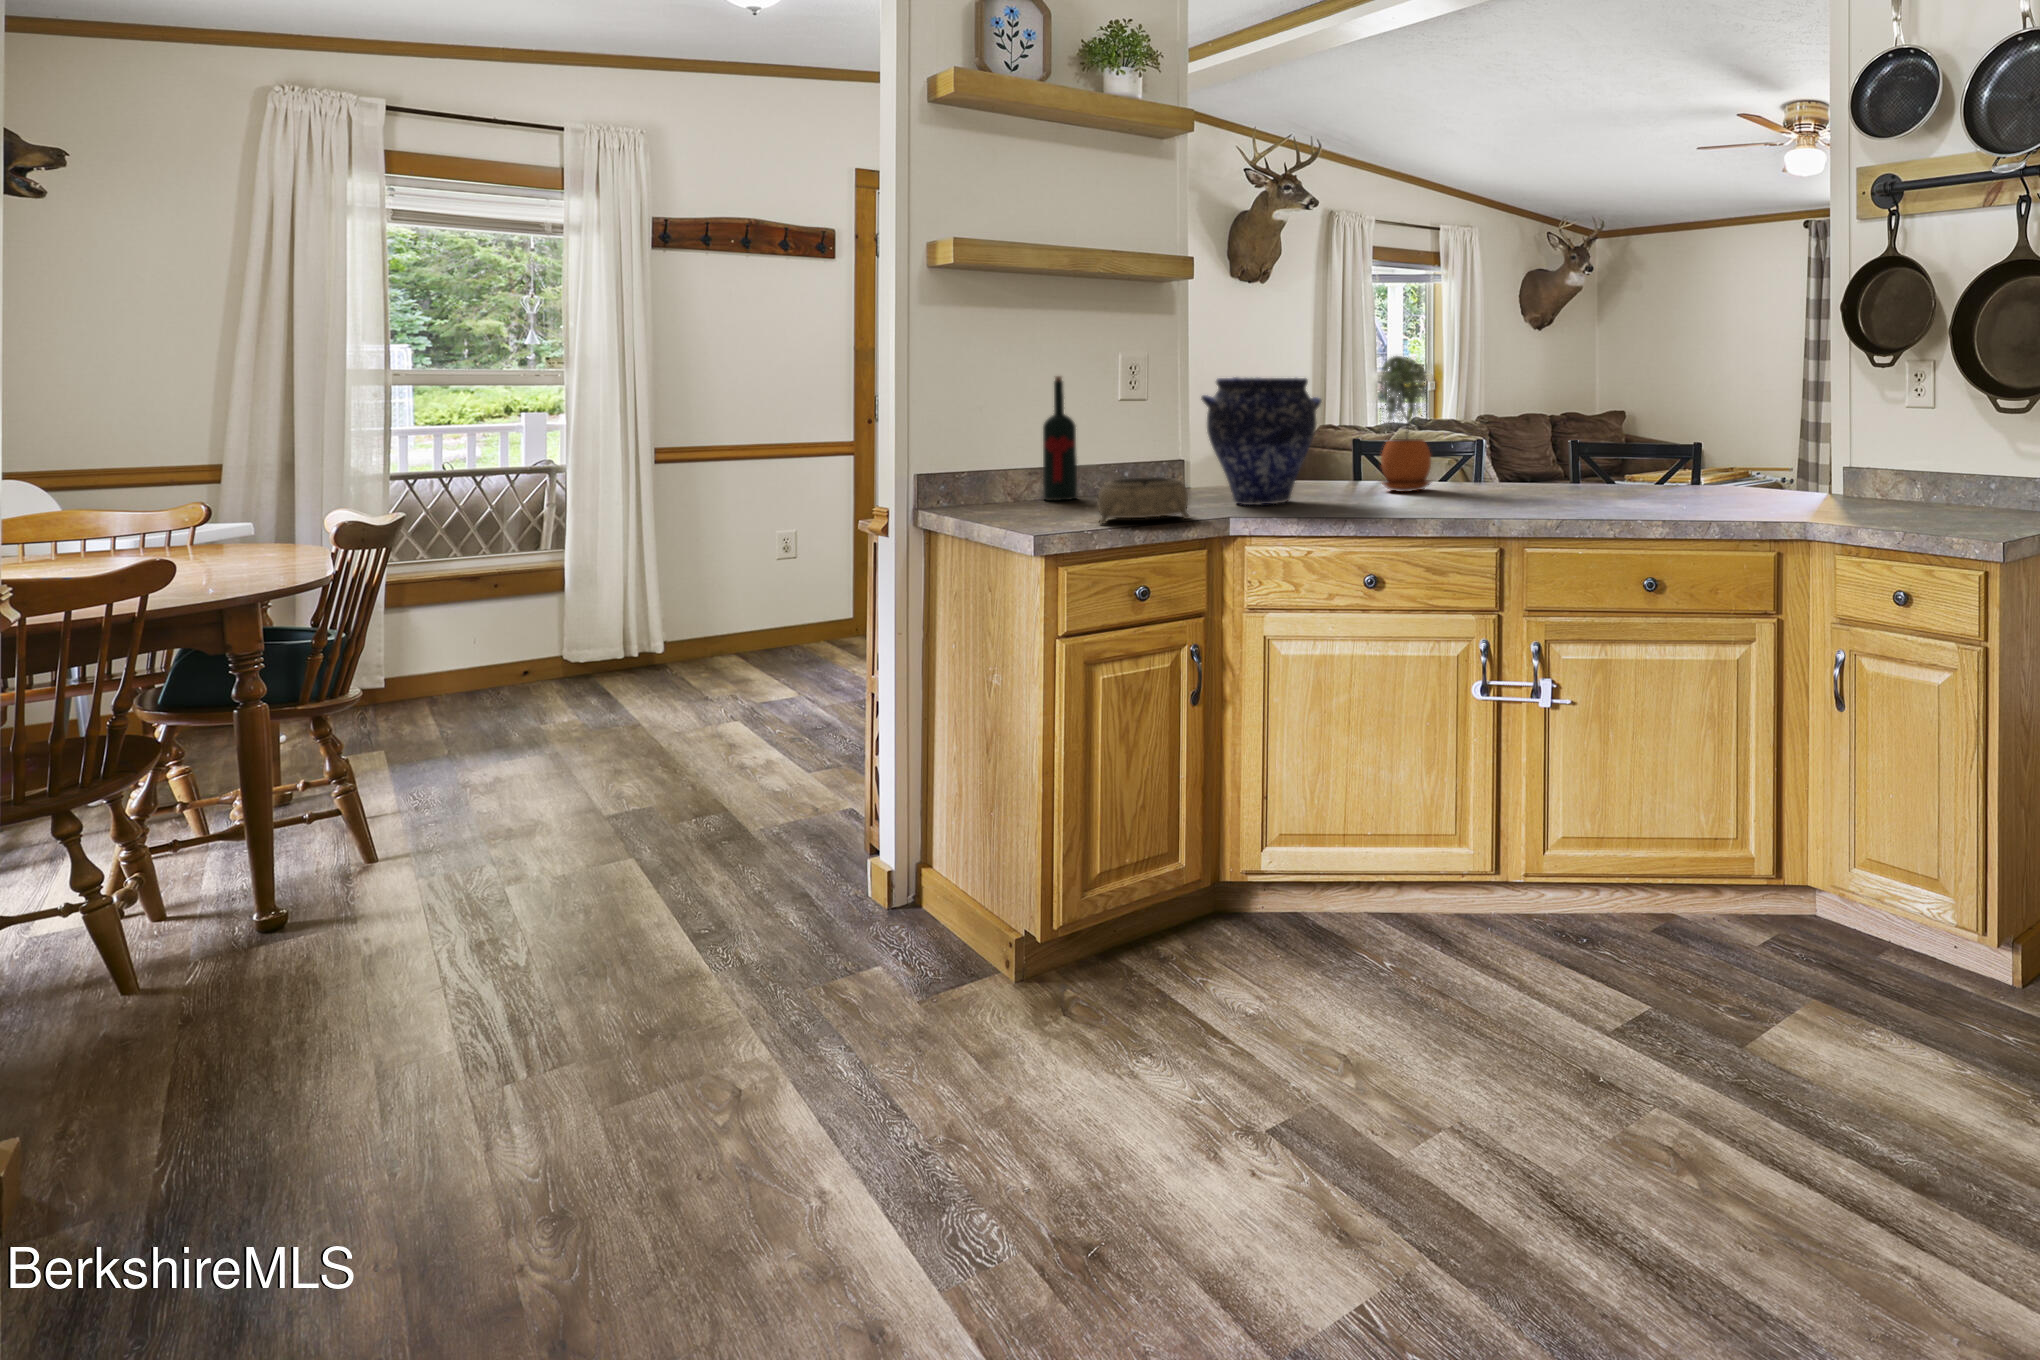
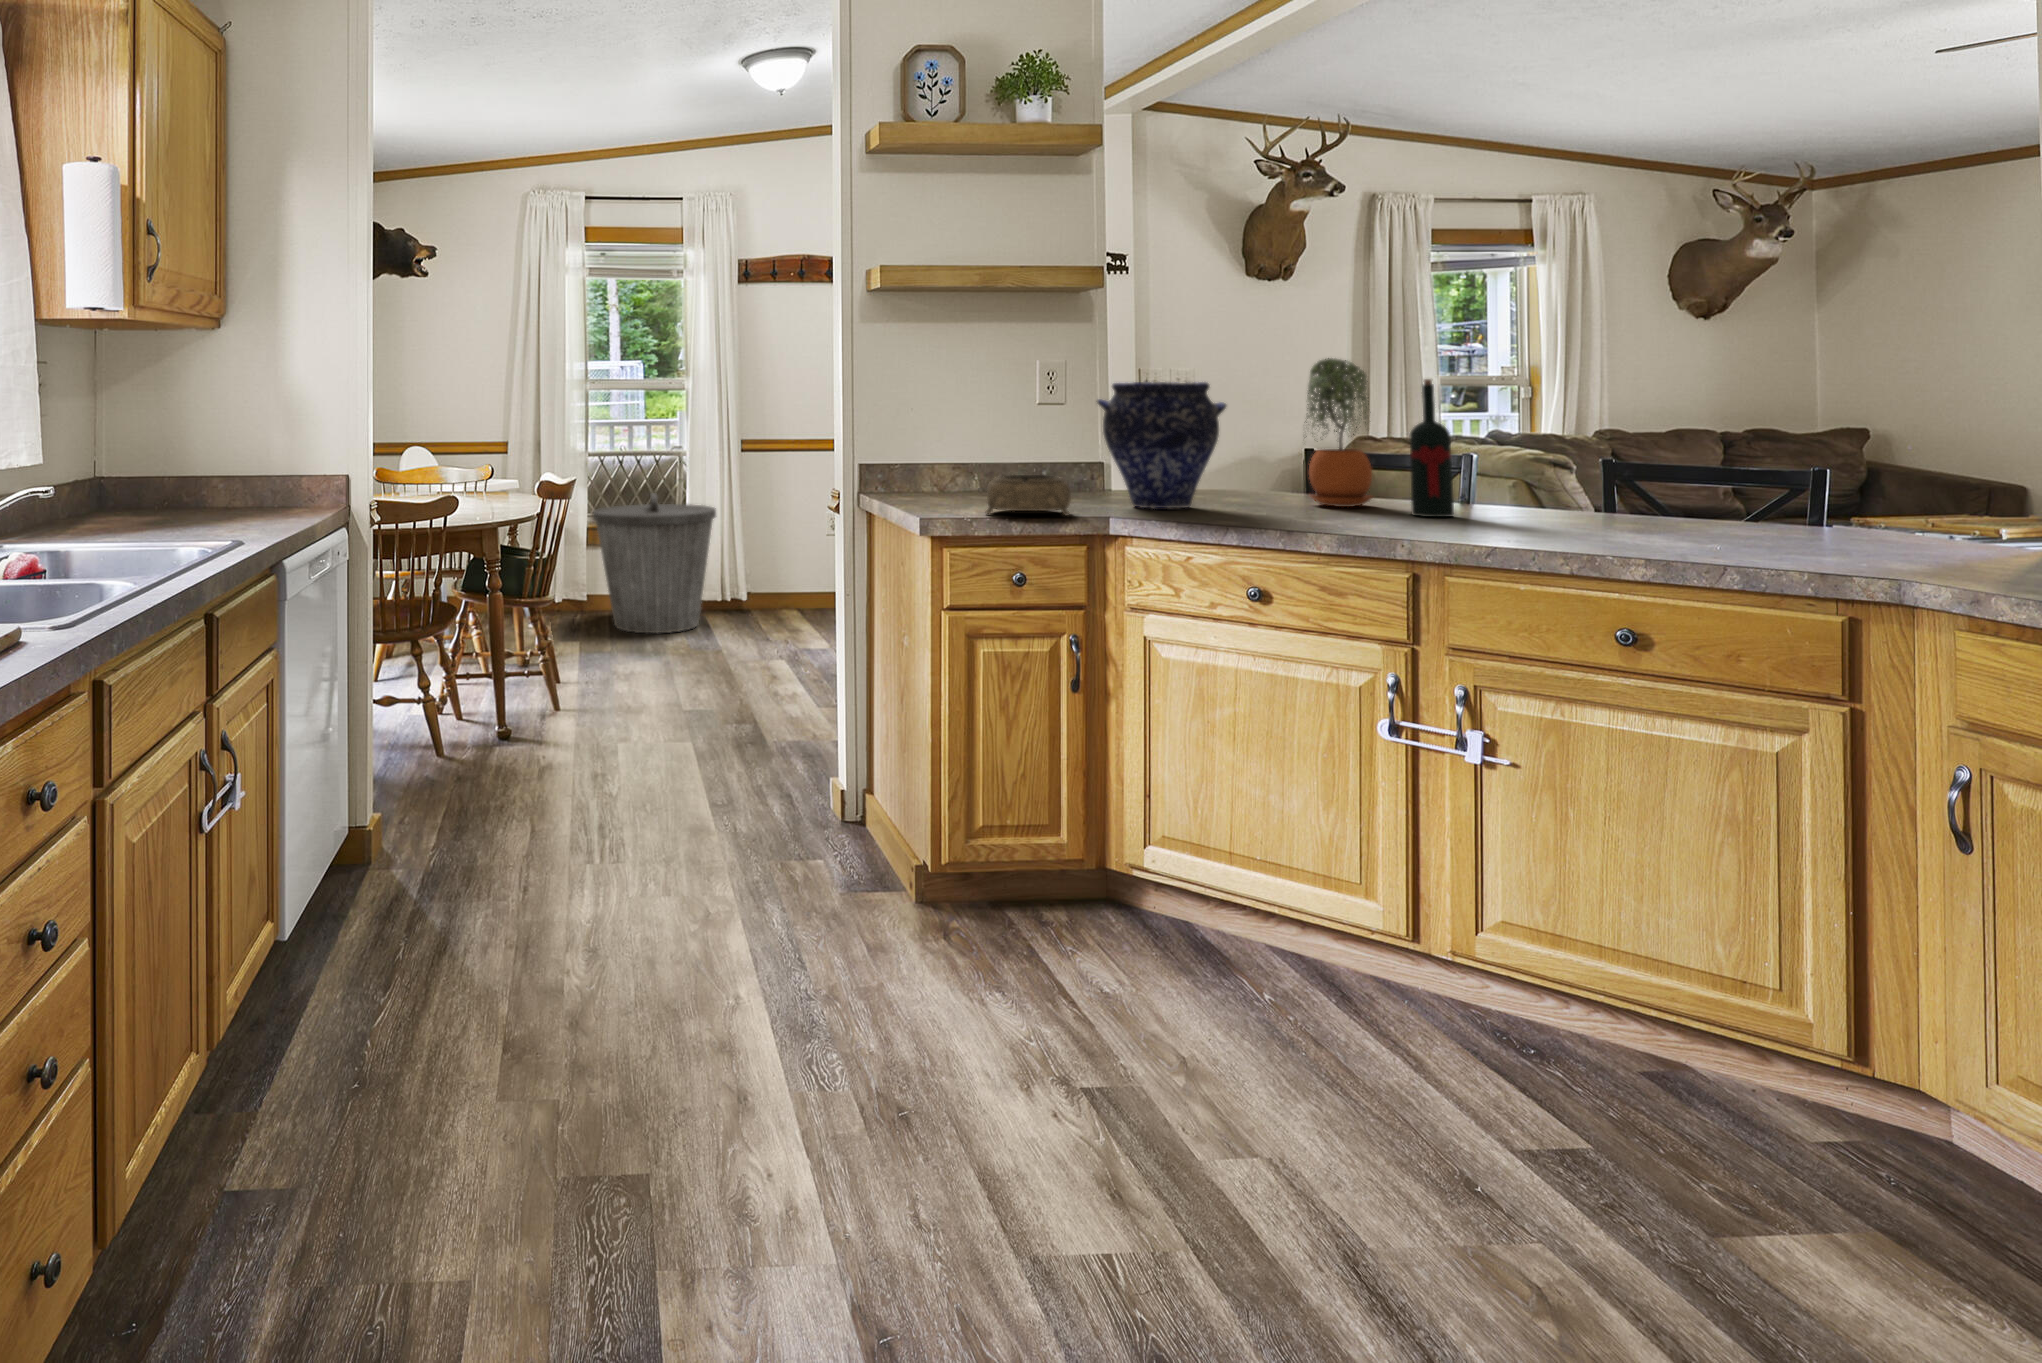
wine bottle: present [1043,376,1078,500] -> present [1409,379,1454,517]
trash can: none [404,526,621,722] -> present [592,493,716,634]

